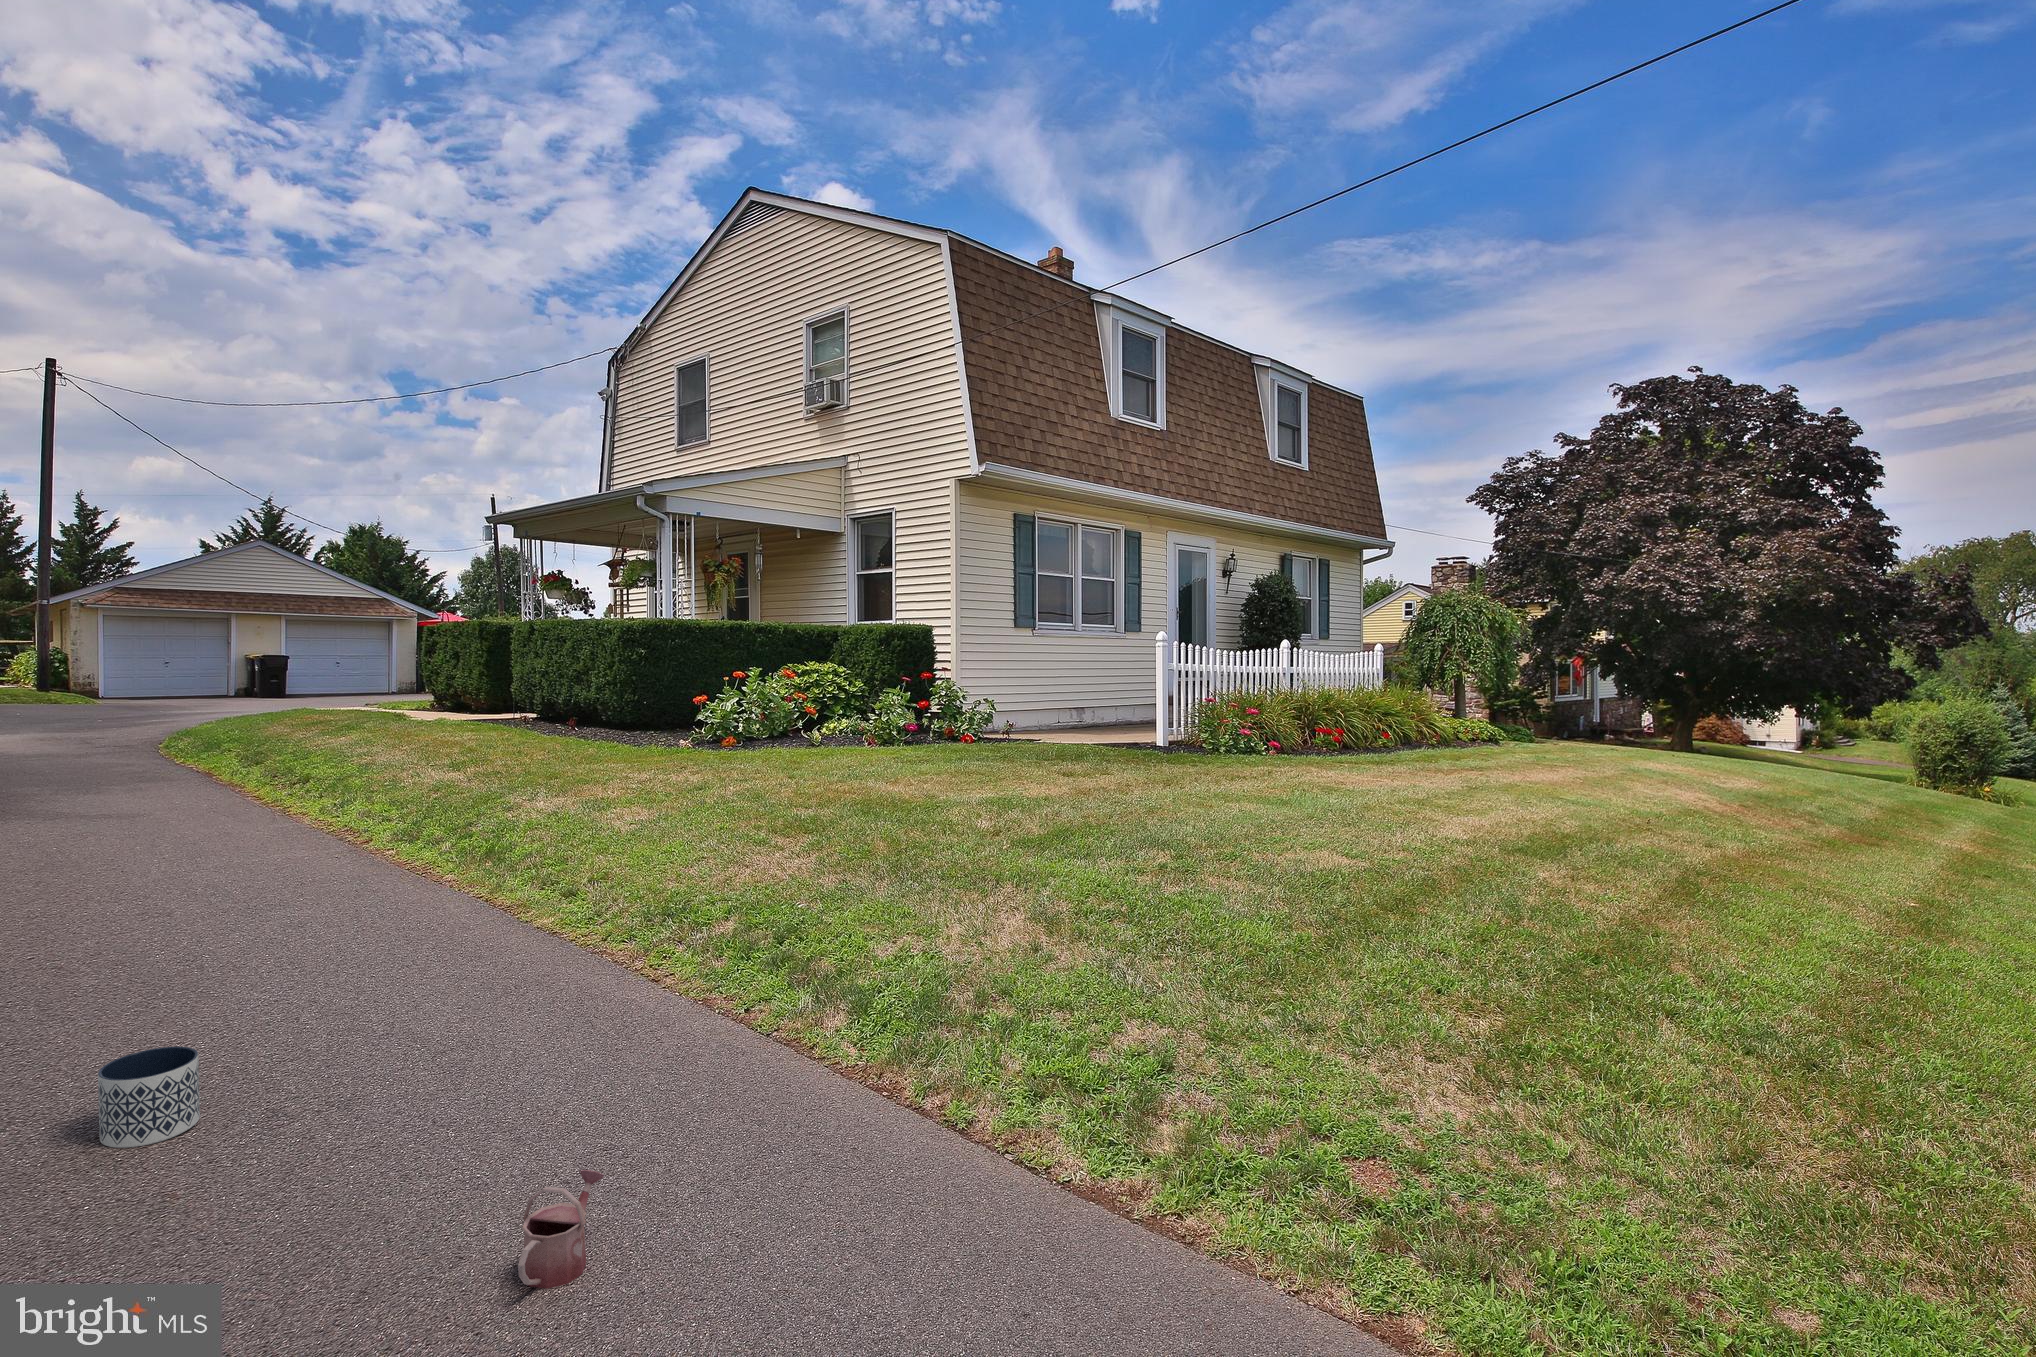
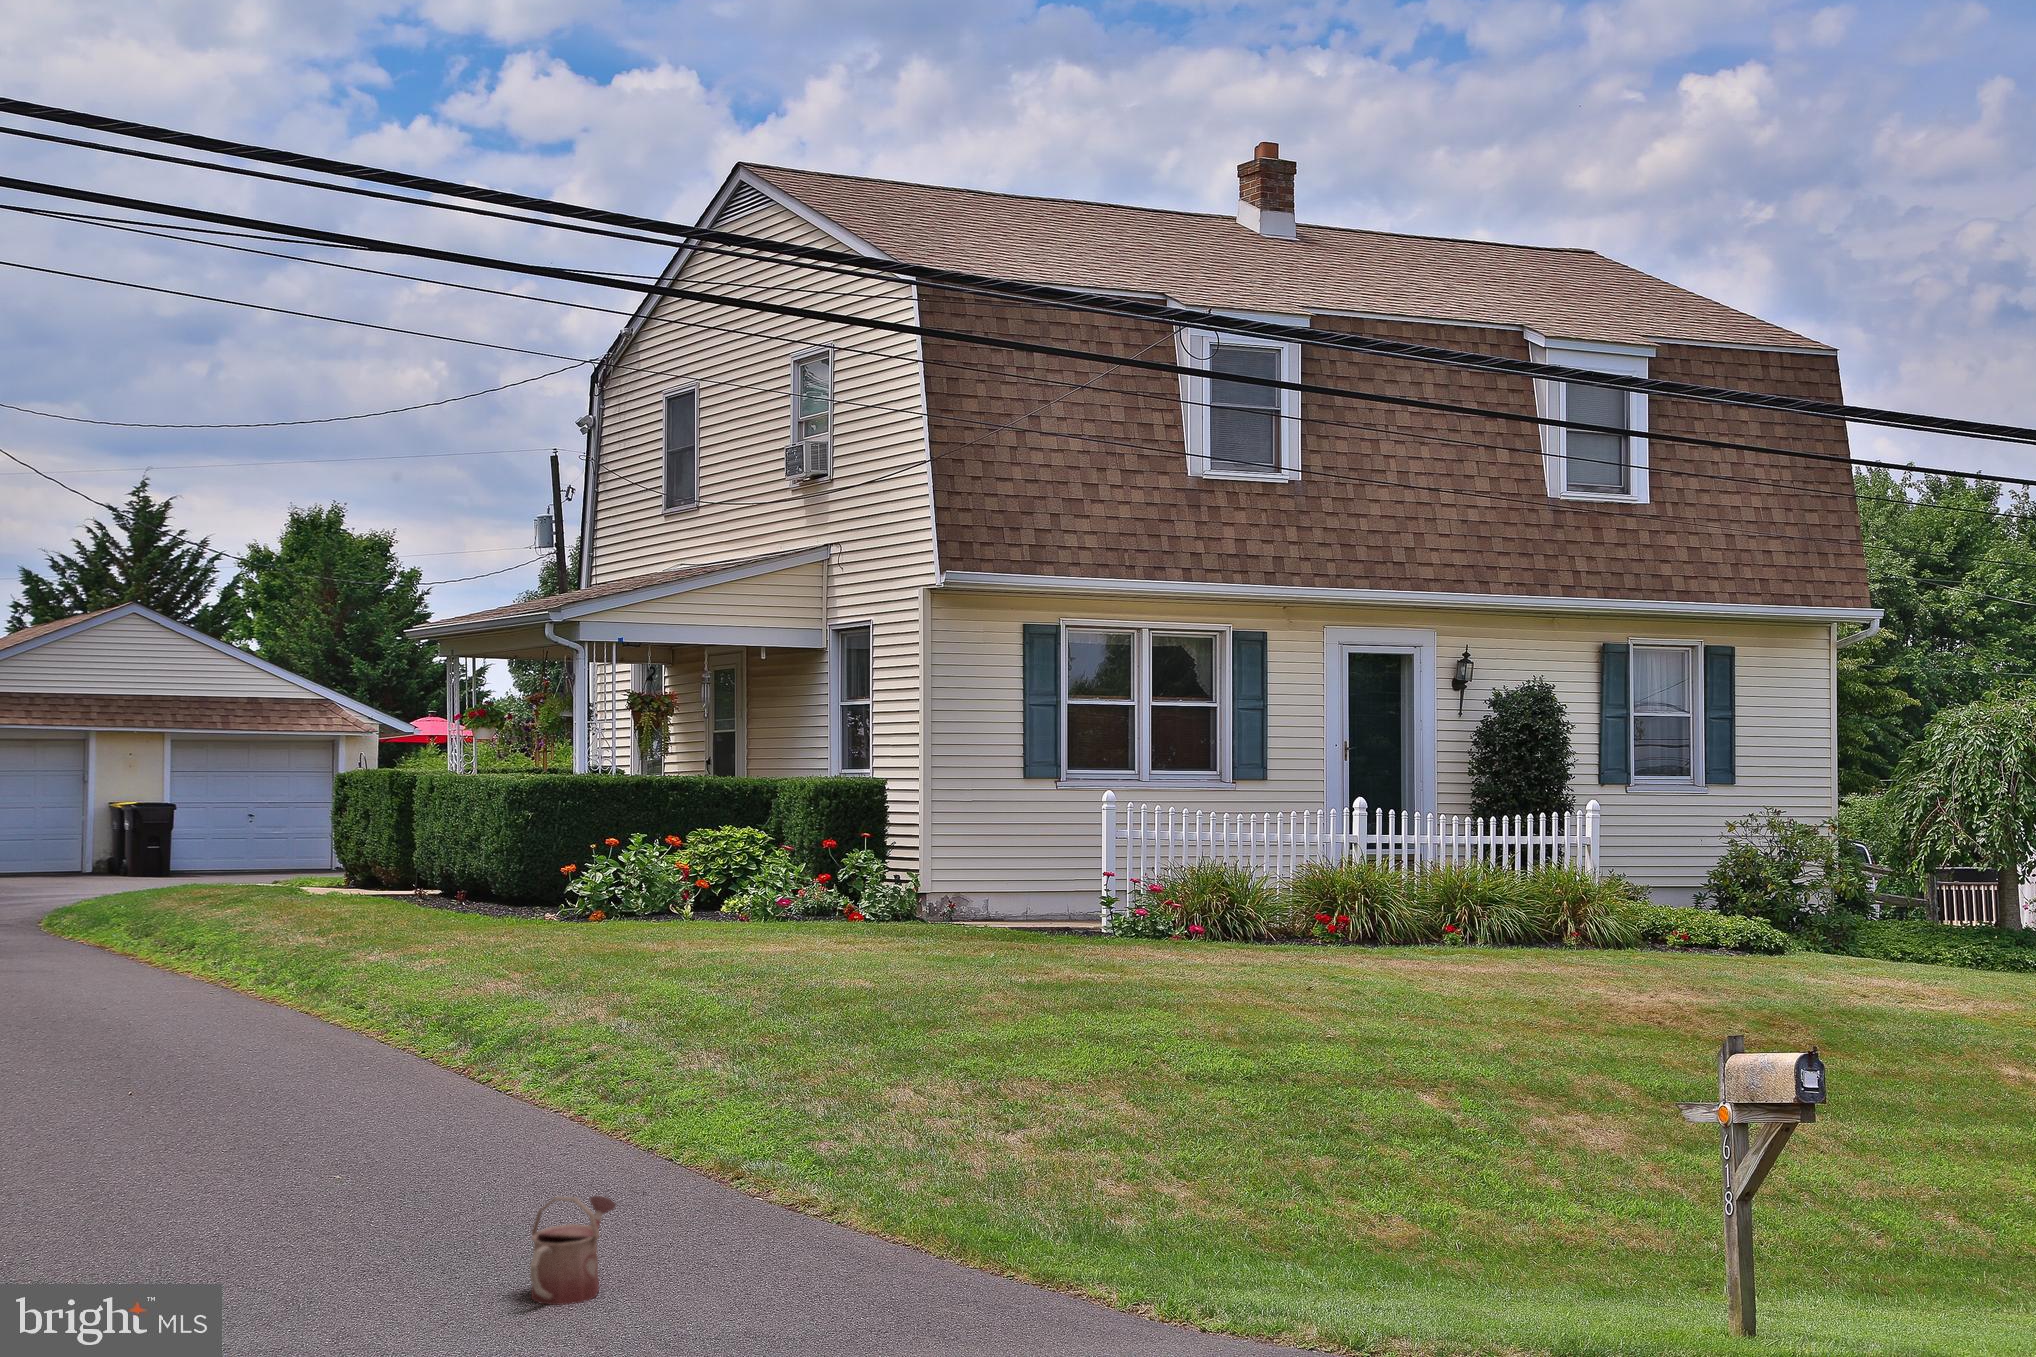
planter: present [98,1047,200,1148] -> none [53,1117,156,1219]

